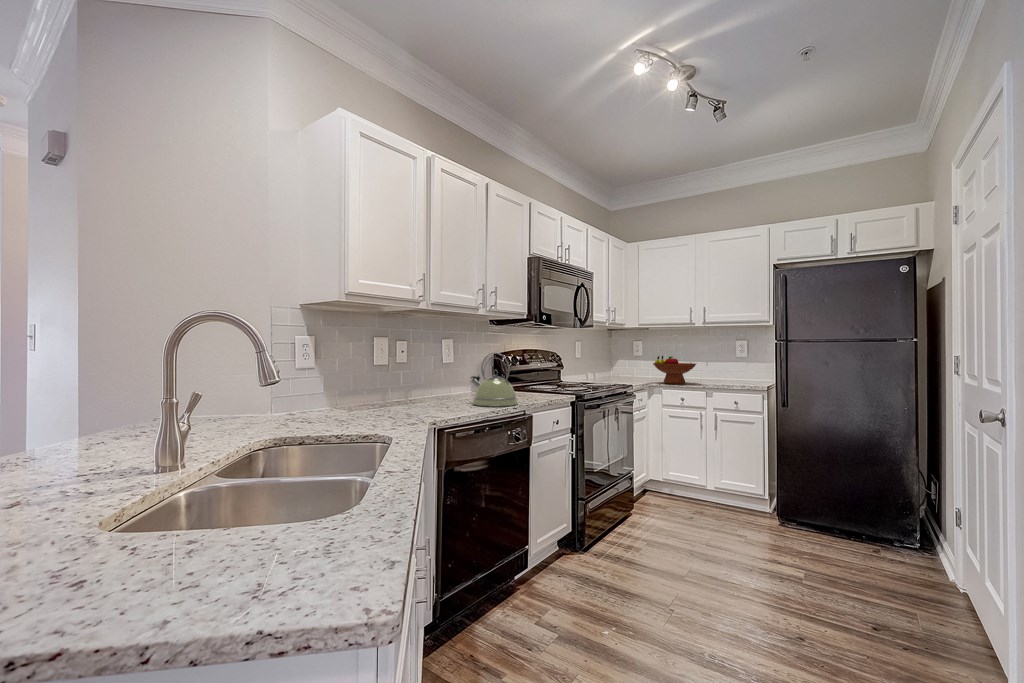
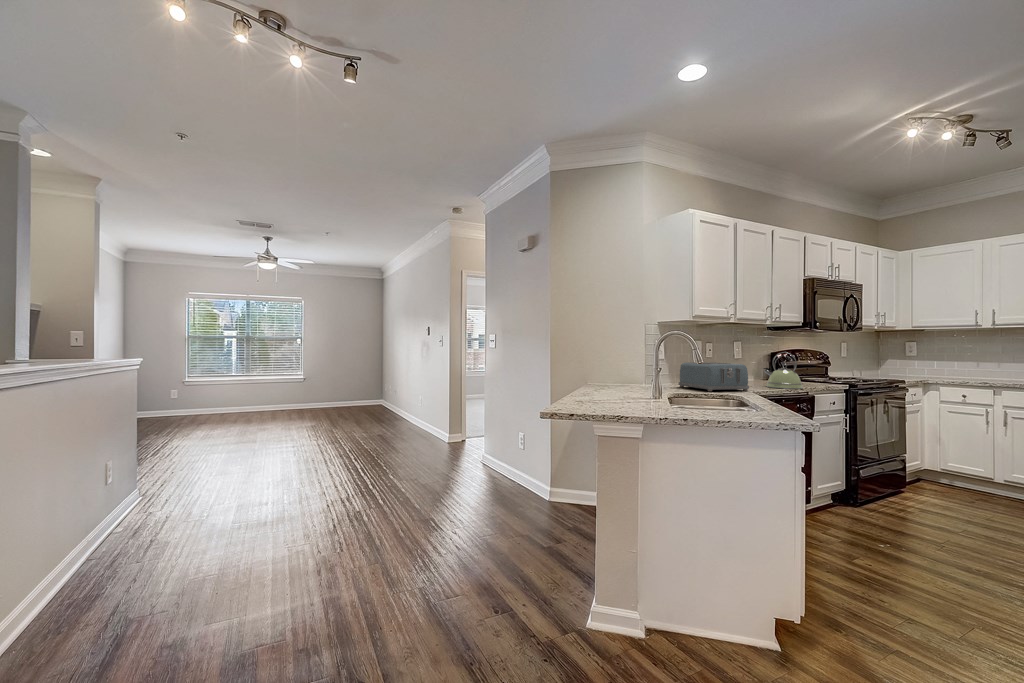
fruit bowl: present [653,356,696,384] -> none [928,356,983,382]
toaster: none [330,371,435,423] -> present [678,362,749,392]

